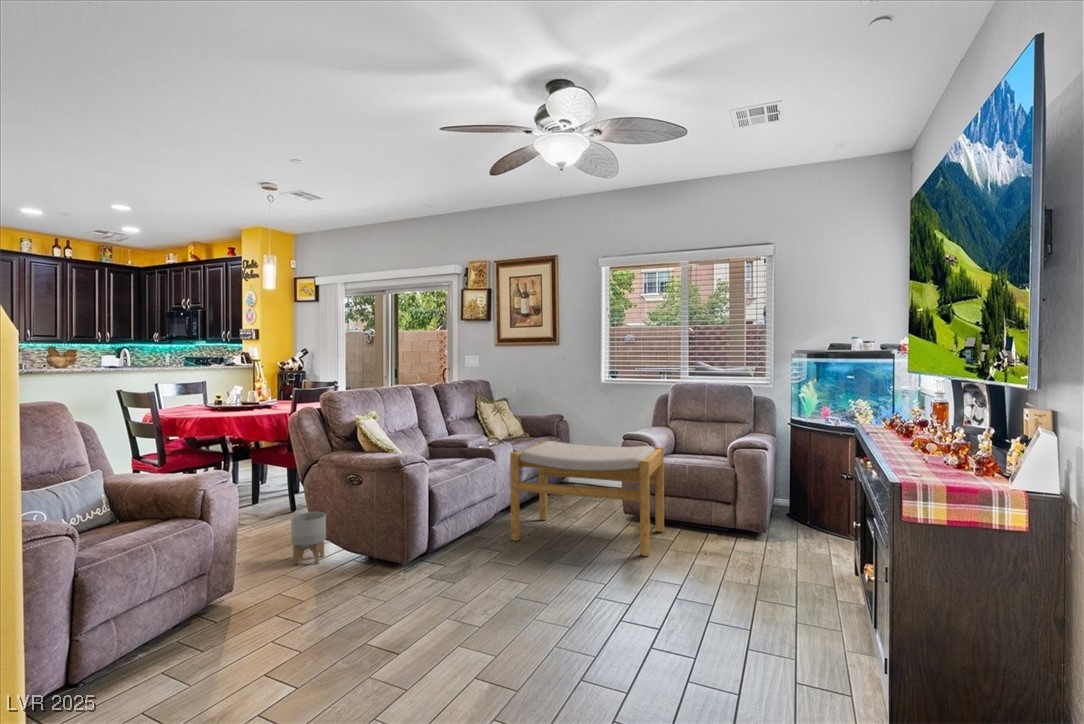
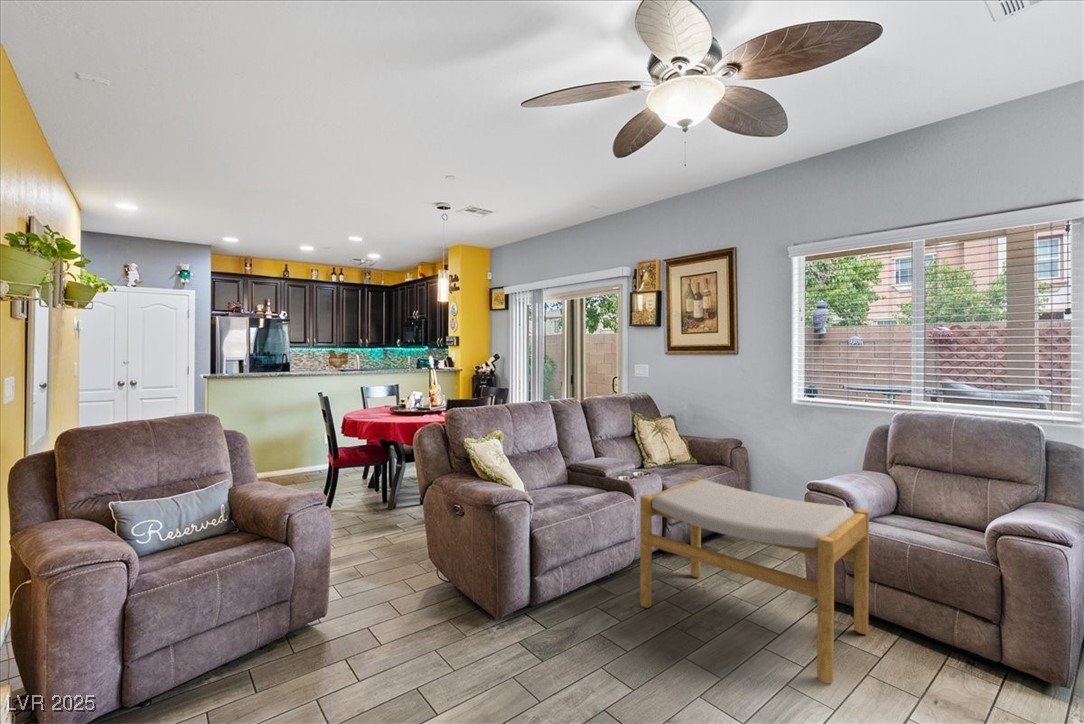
planter: present [291,512,326,565] -> none [395,538,431,599]

